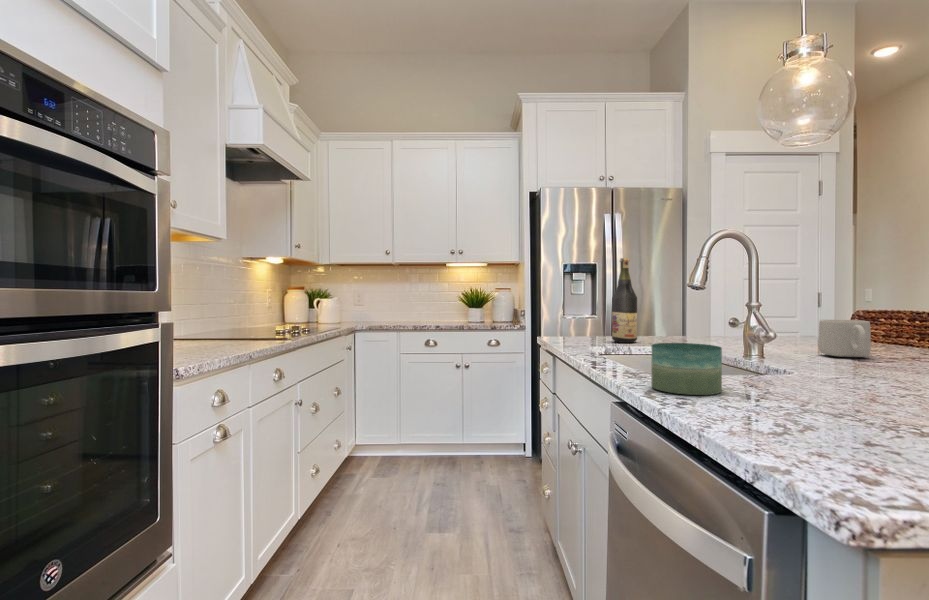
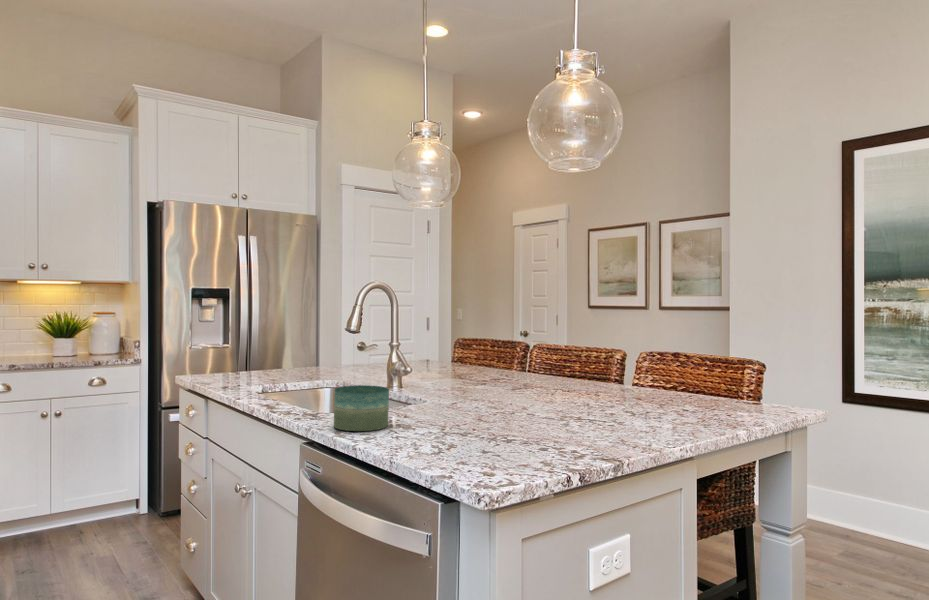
wine bottle: present [612,258,637,343] -> none [259,288,287,378]
mug: present [819,320,871,357] -> none [438,352,470,383]

